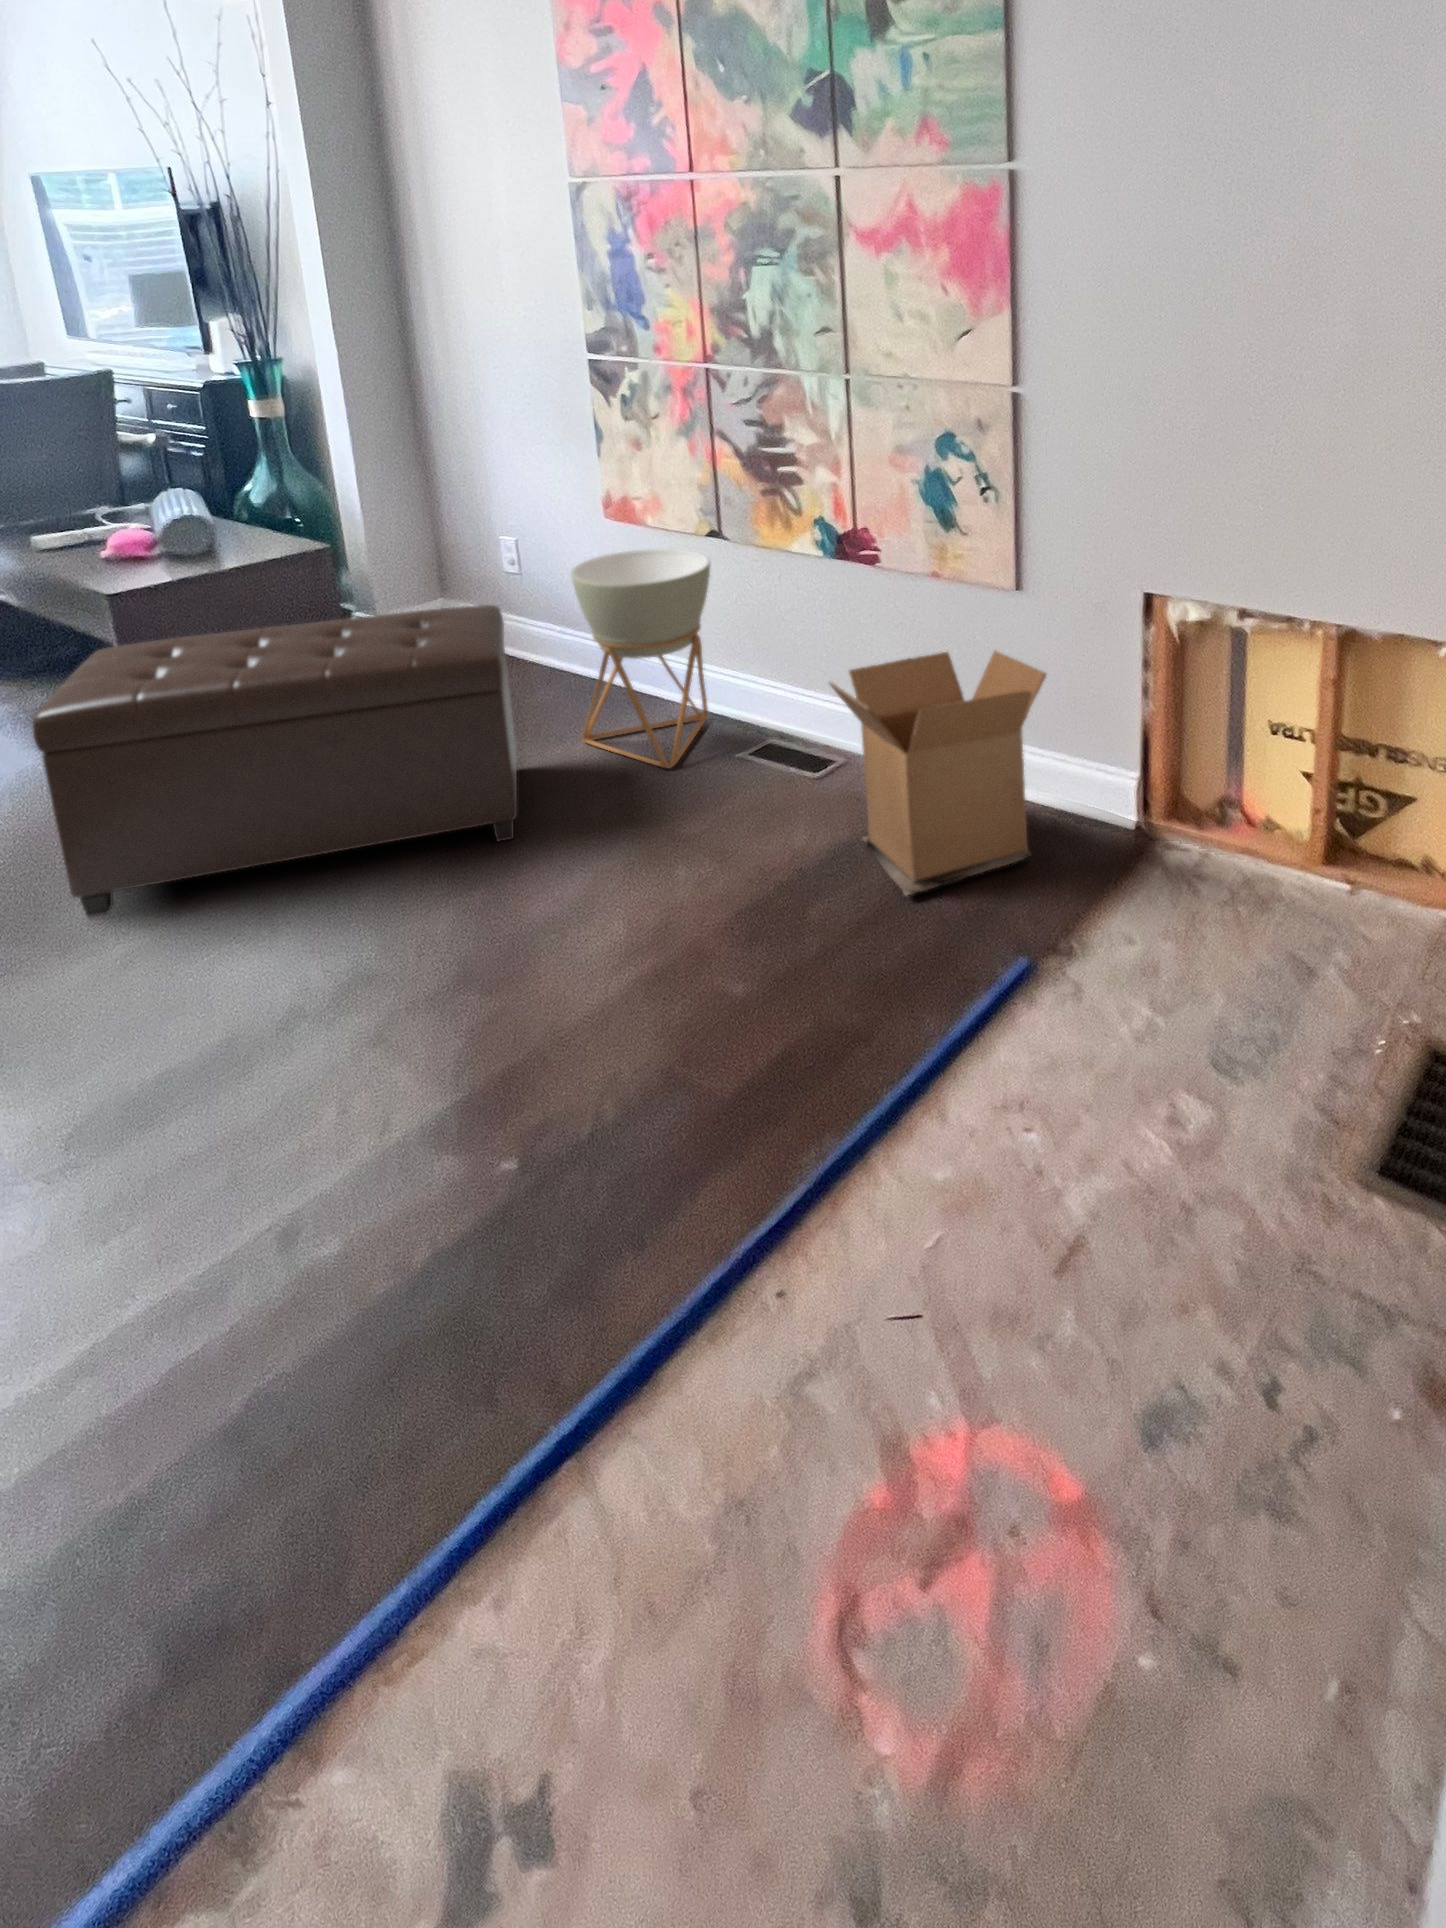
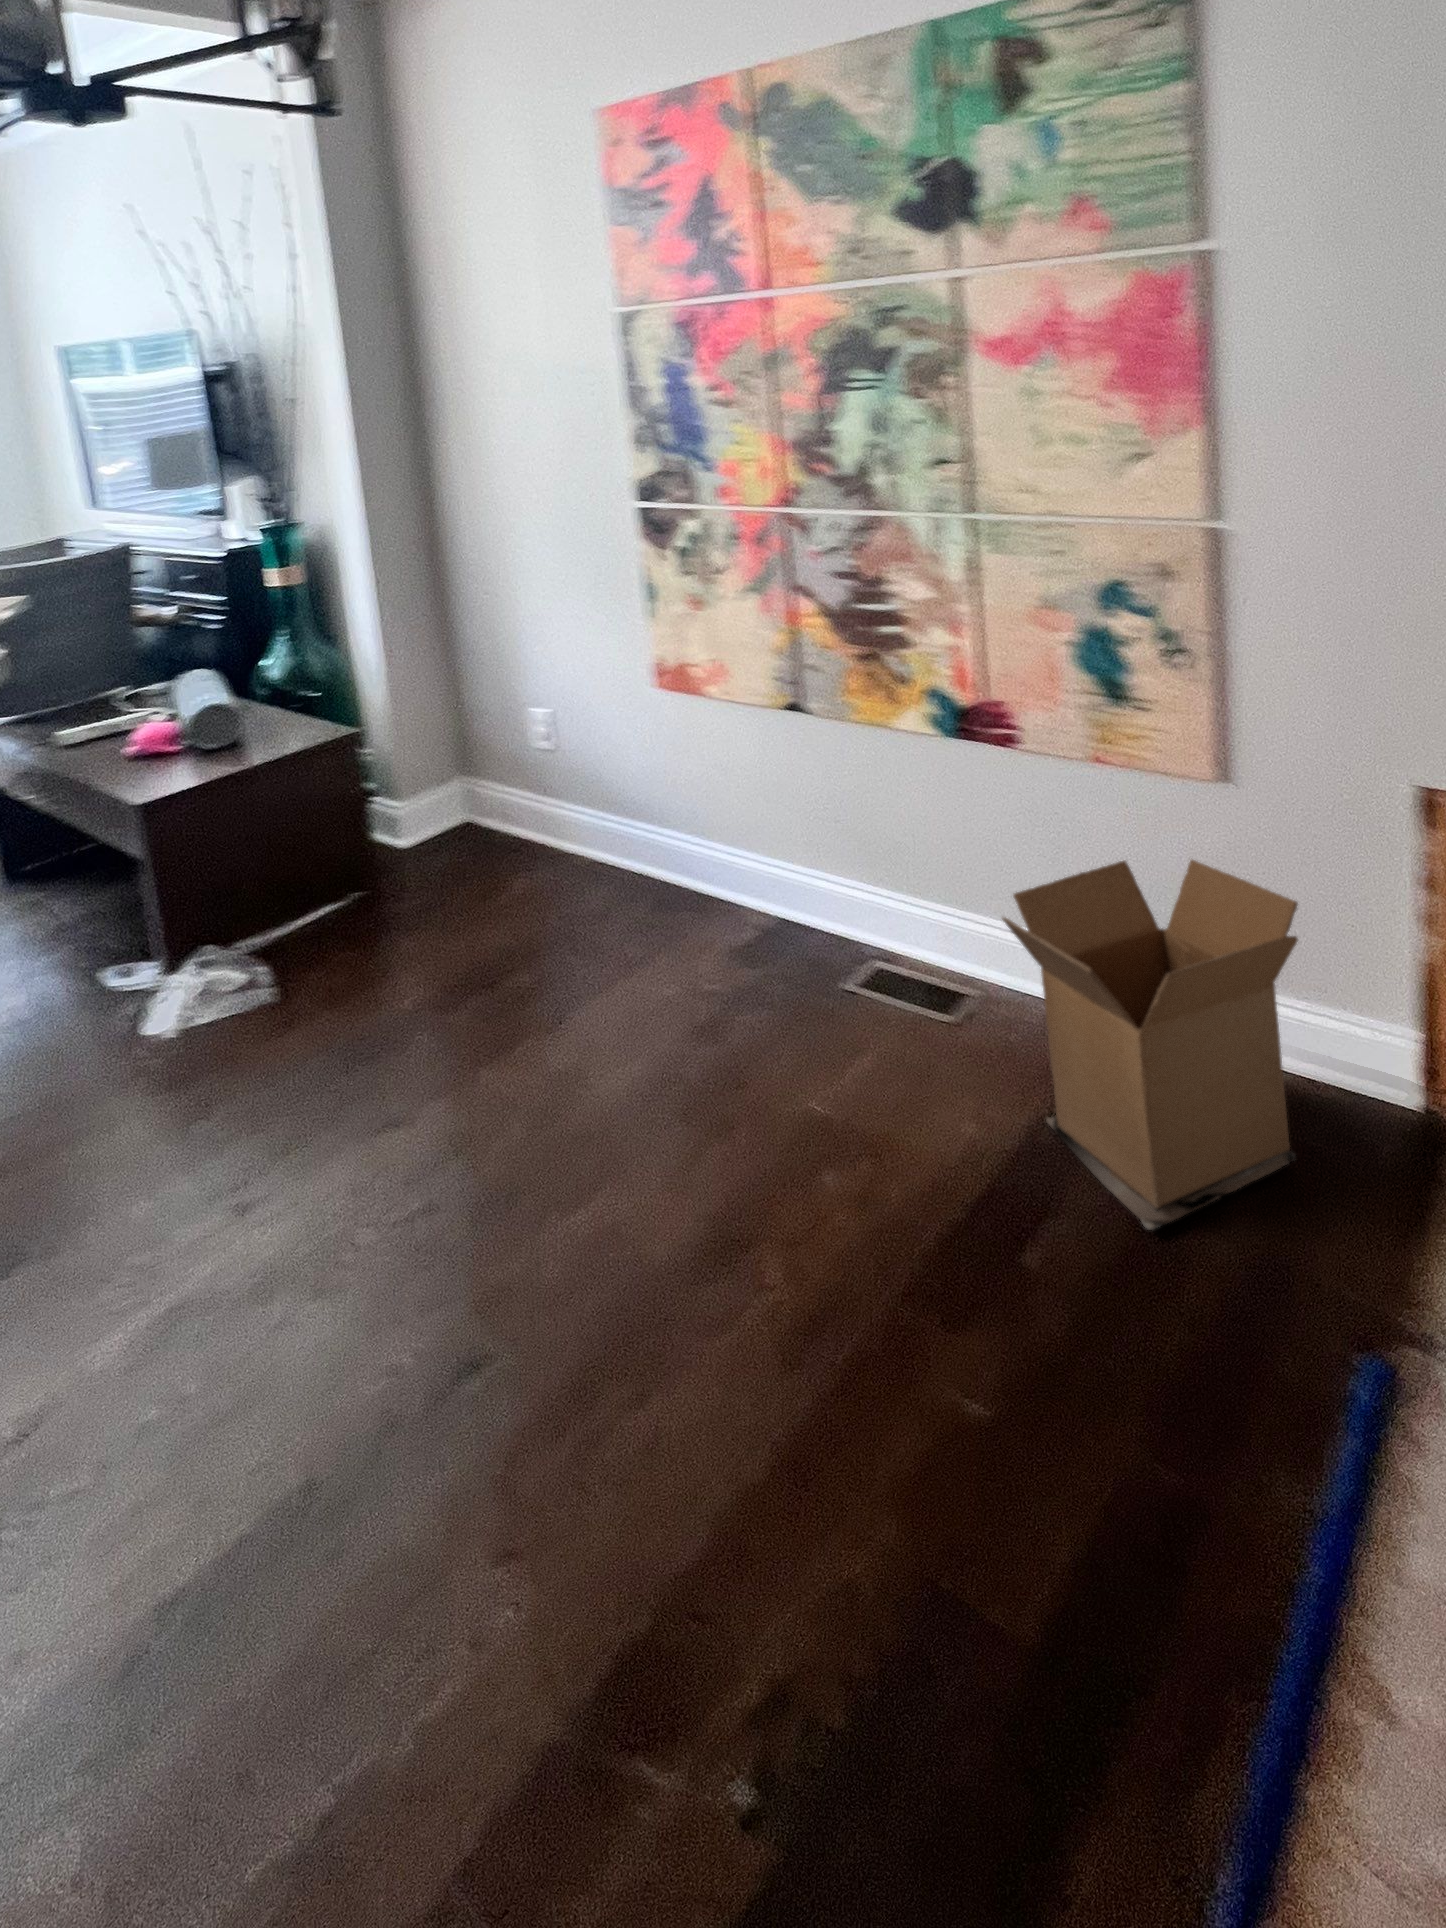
planter: present [571,549,710,769] -> none [640,726,797,1005]
ottoman: present [33,605,517,917] -> none [61,811,608,1252]

